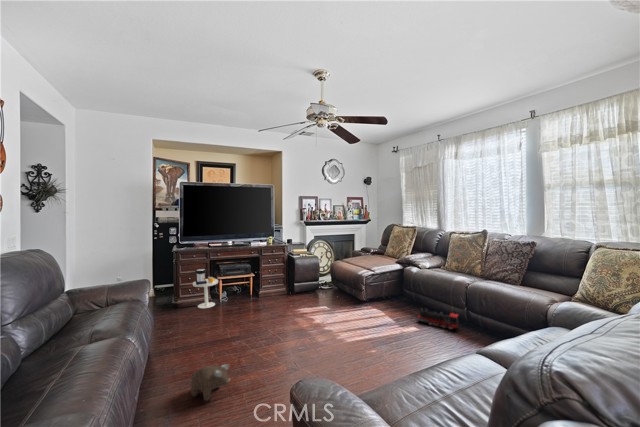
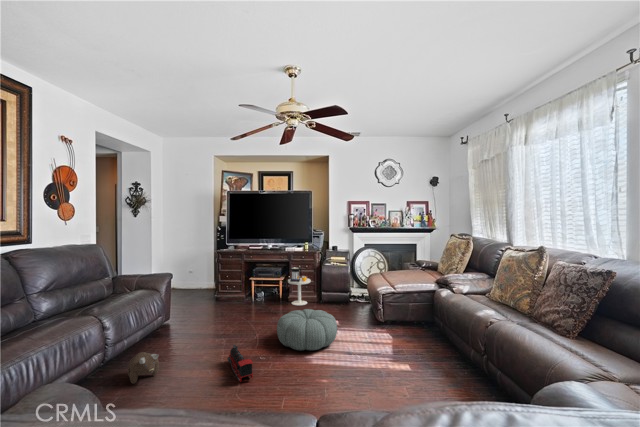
side table: present [193,269,218,308] -> present [288,268,311,305]
pouf: none [296,296,350,333] -> present [277,309,337,351]
toy train: present [418,309,458,329] -> present [227,345,253,382]

